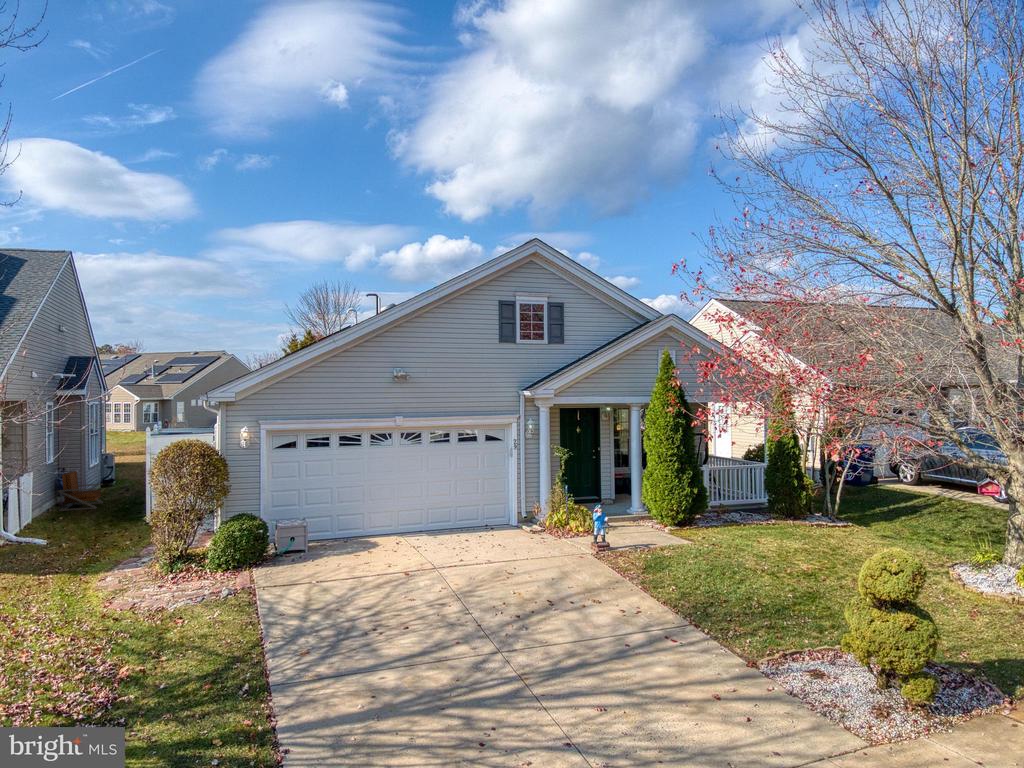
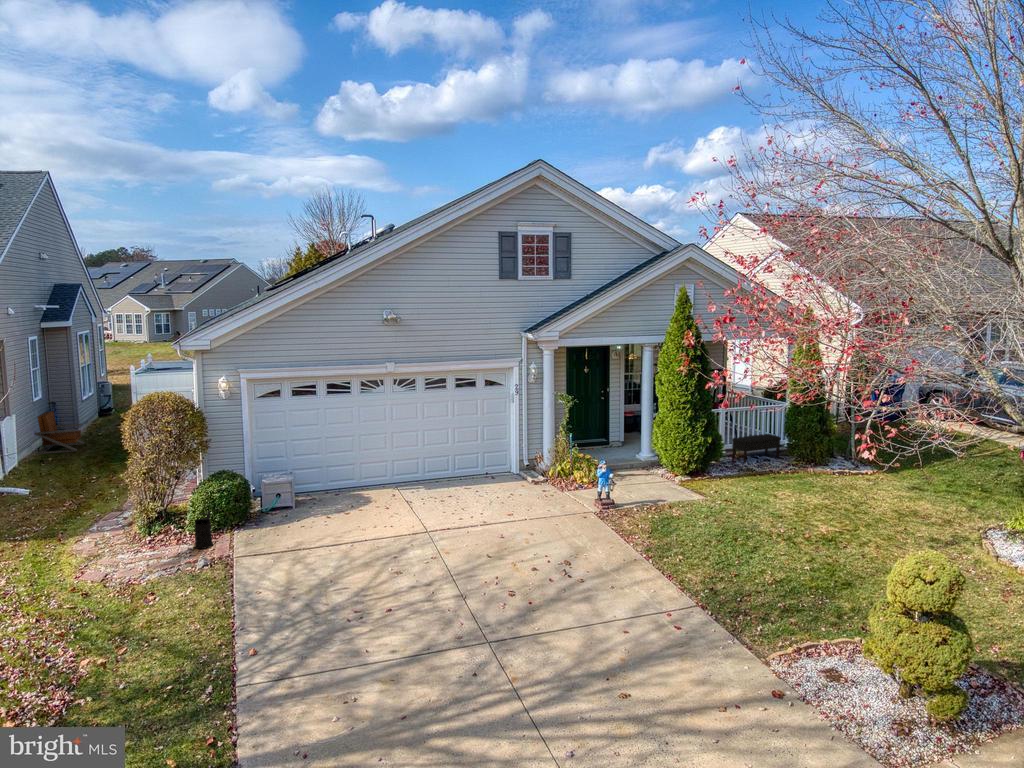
bench: none [716,490,761,515] -> present [732,434,781,462]
watering can: none [214,548,232,583] -> present [195,510,213,549]

